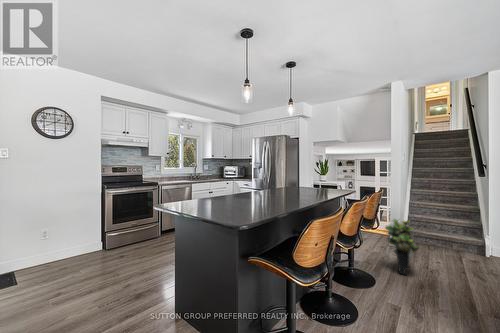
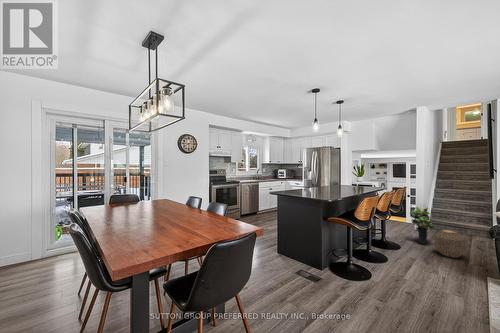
woven basket: none [422,257,467,302] -> present [434,230,466,258]

